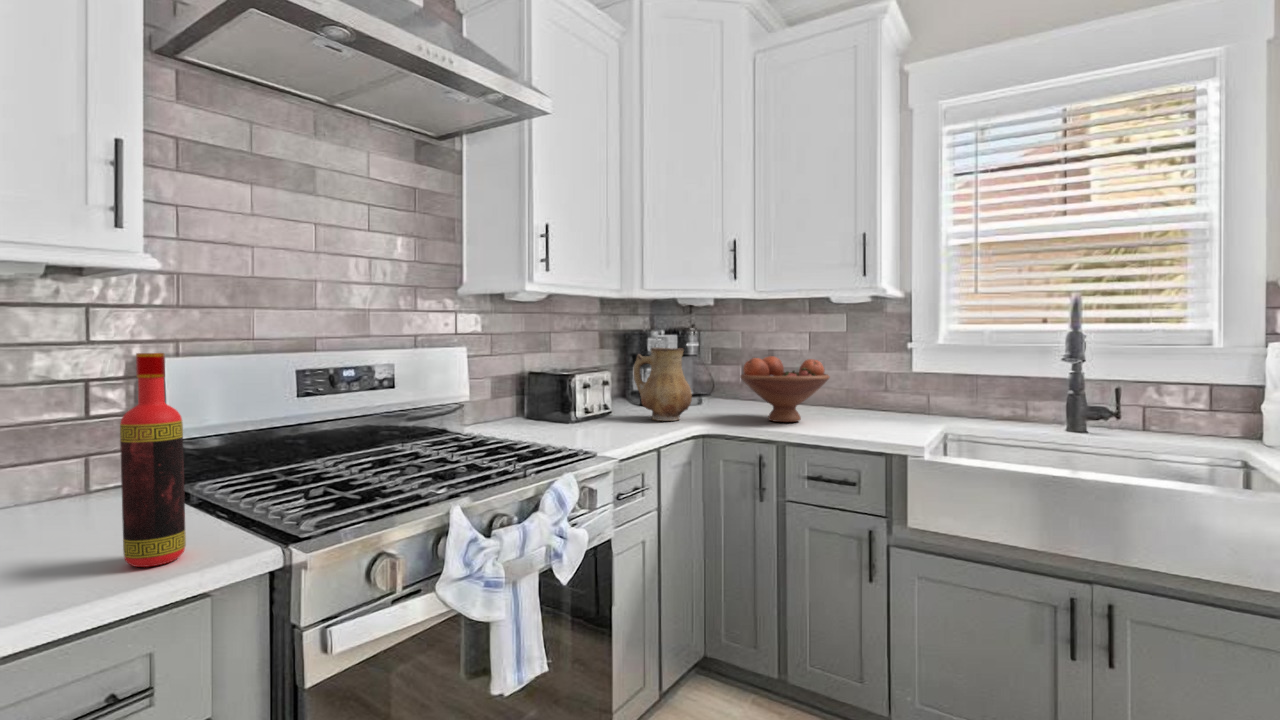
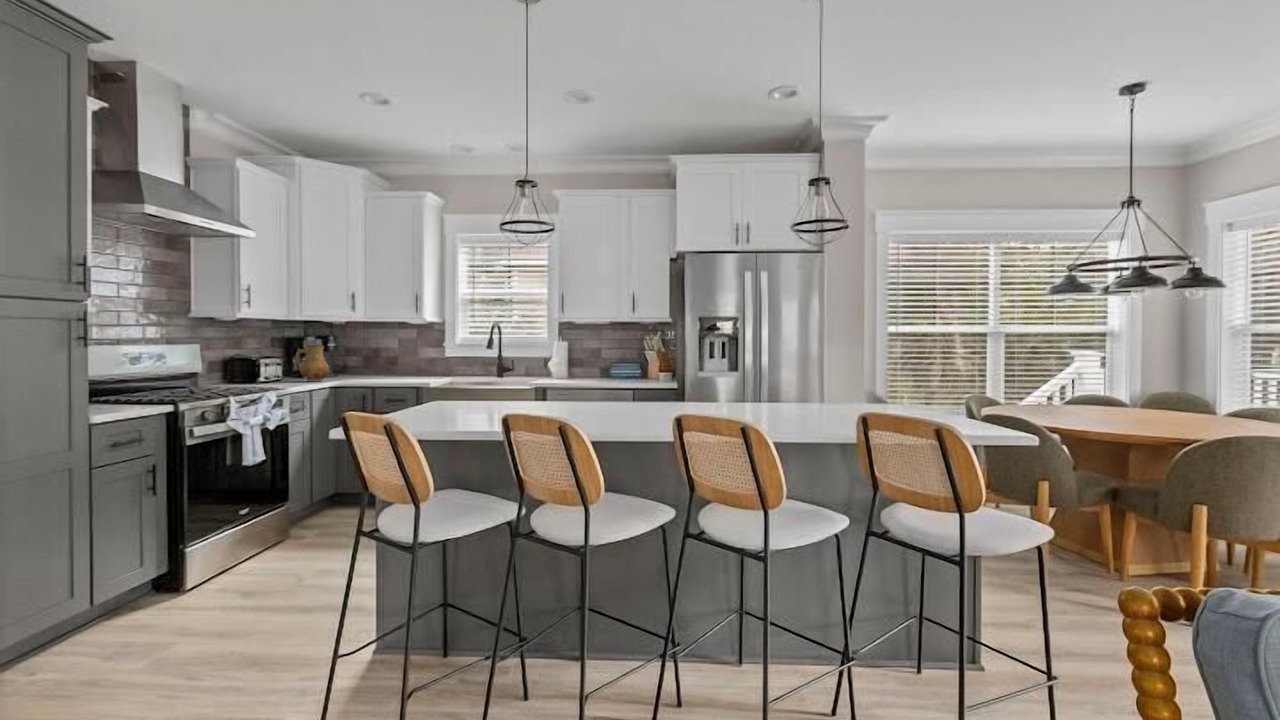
bottle: present [120,353,186,567] -> none [122,337,143,403]
fruit bowl: present [741,356,830,422] -> none [355,350,400,380]

